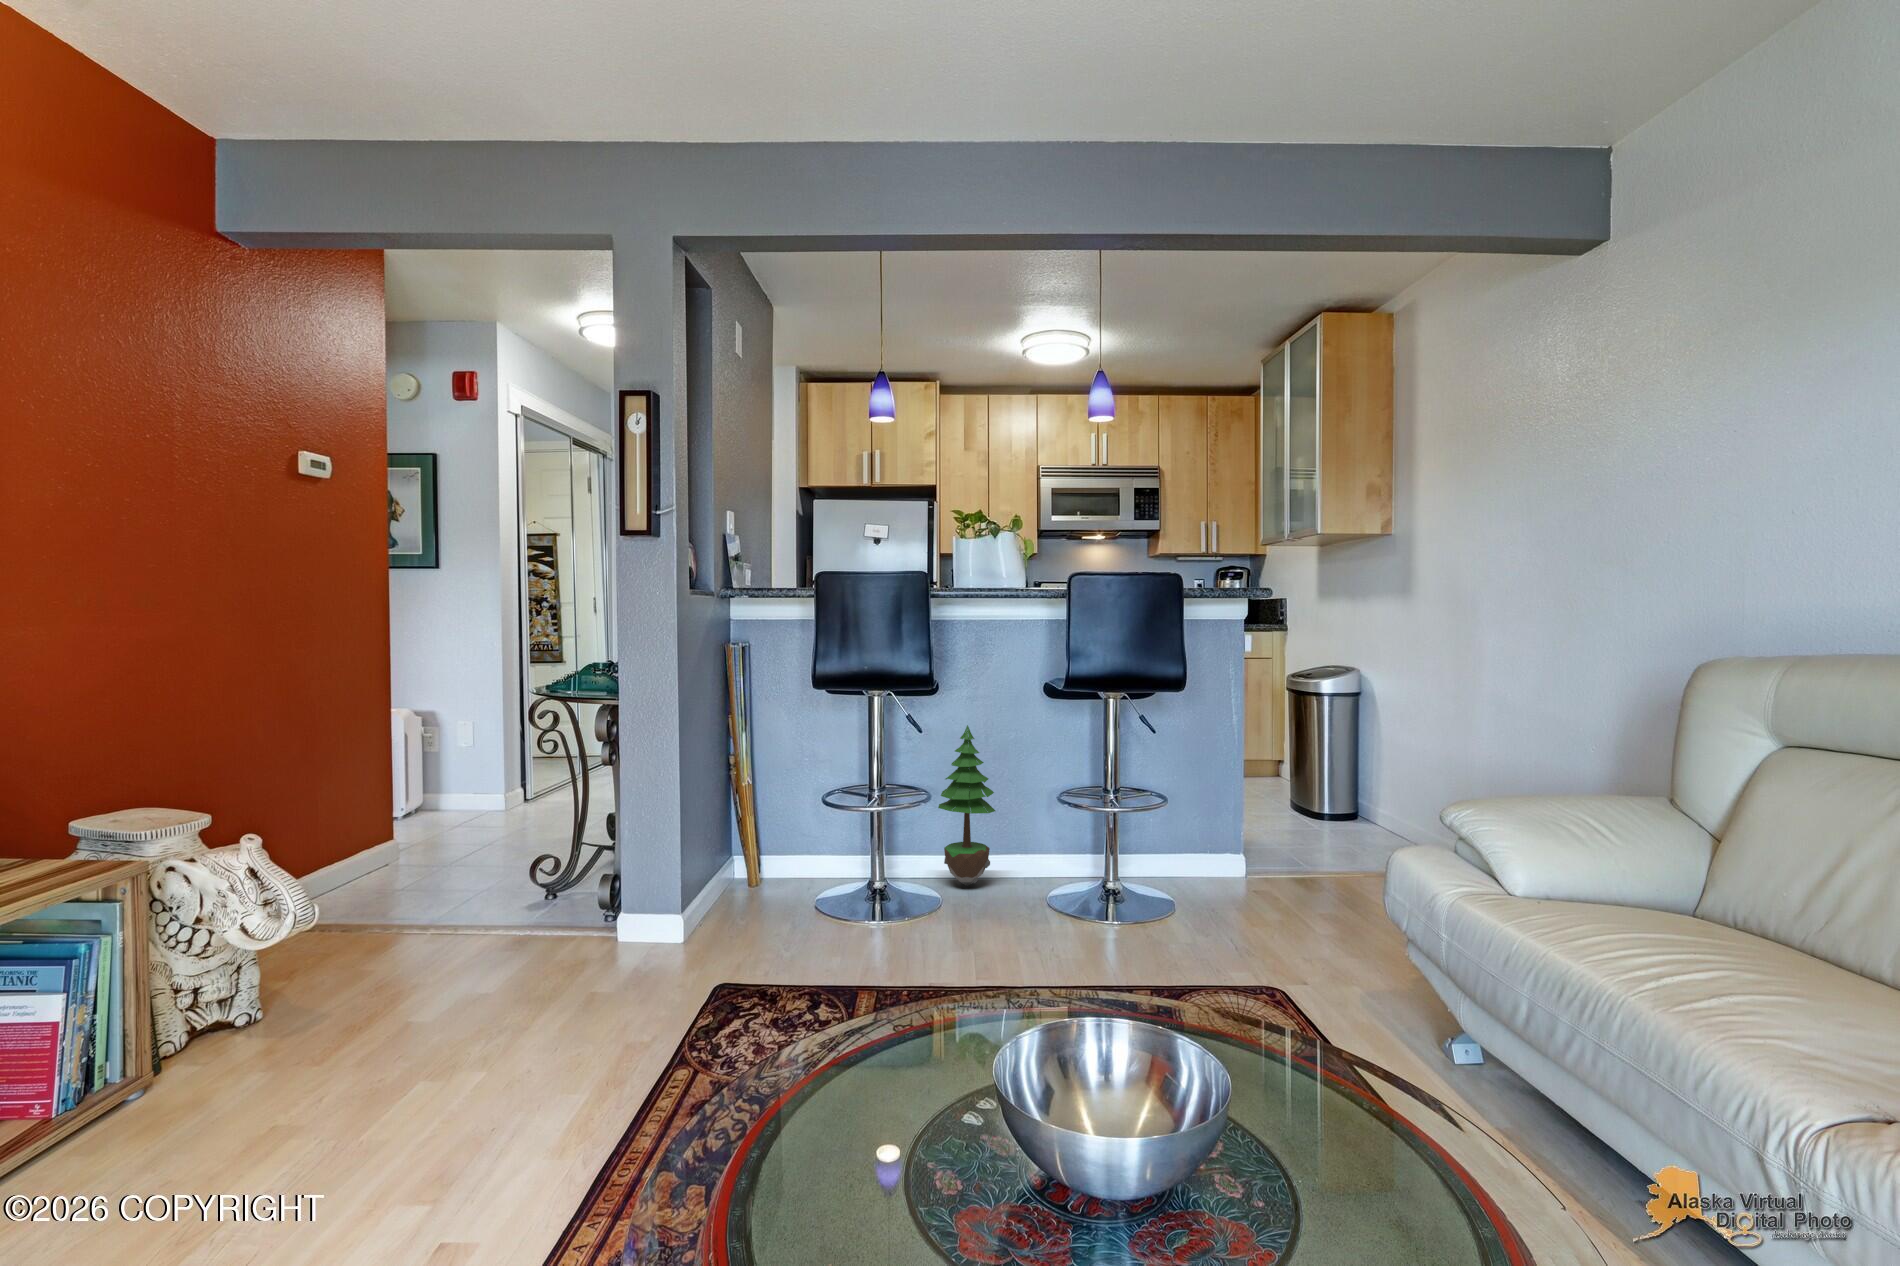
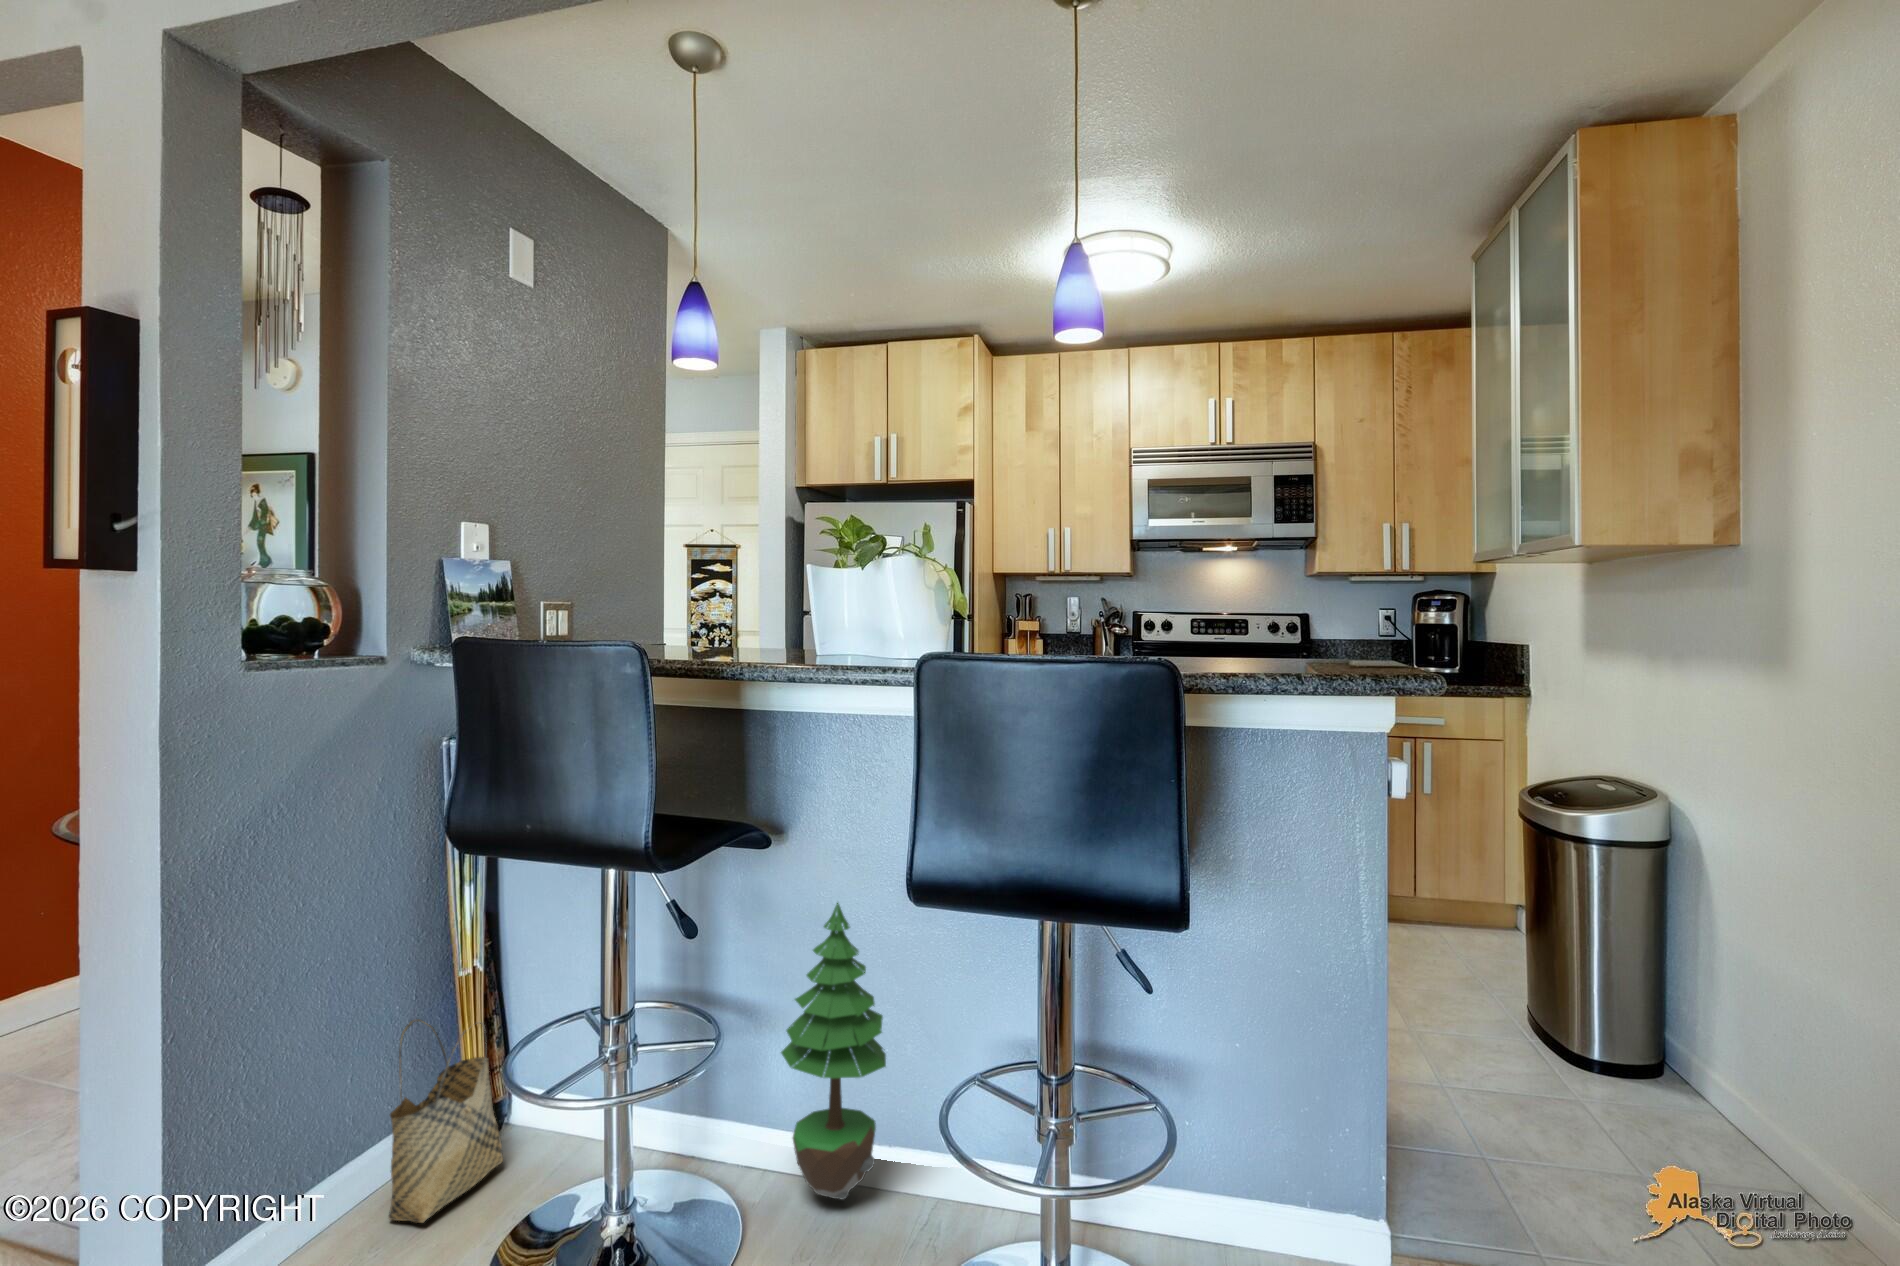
woven basket: none [725,801,771,908] -> present [389,1019,503,1223]

